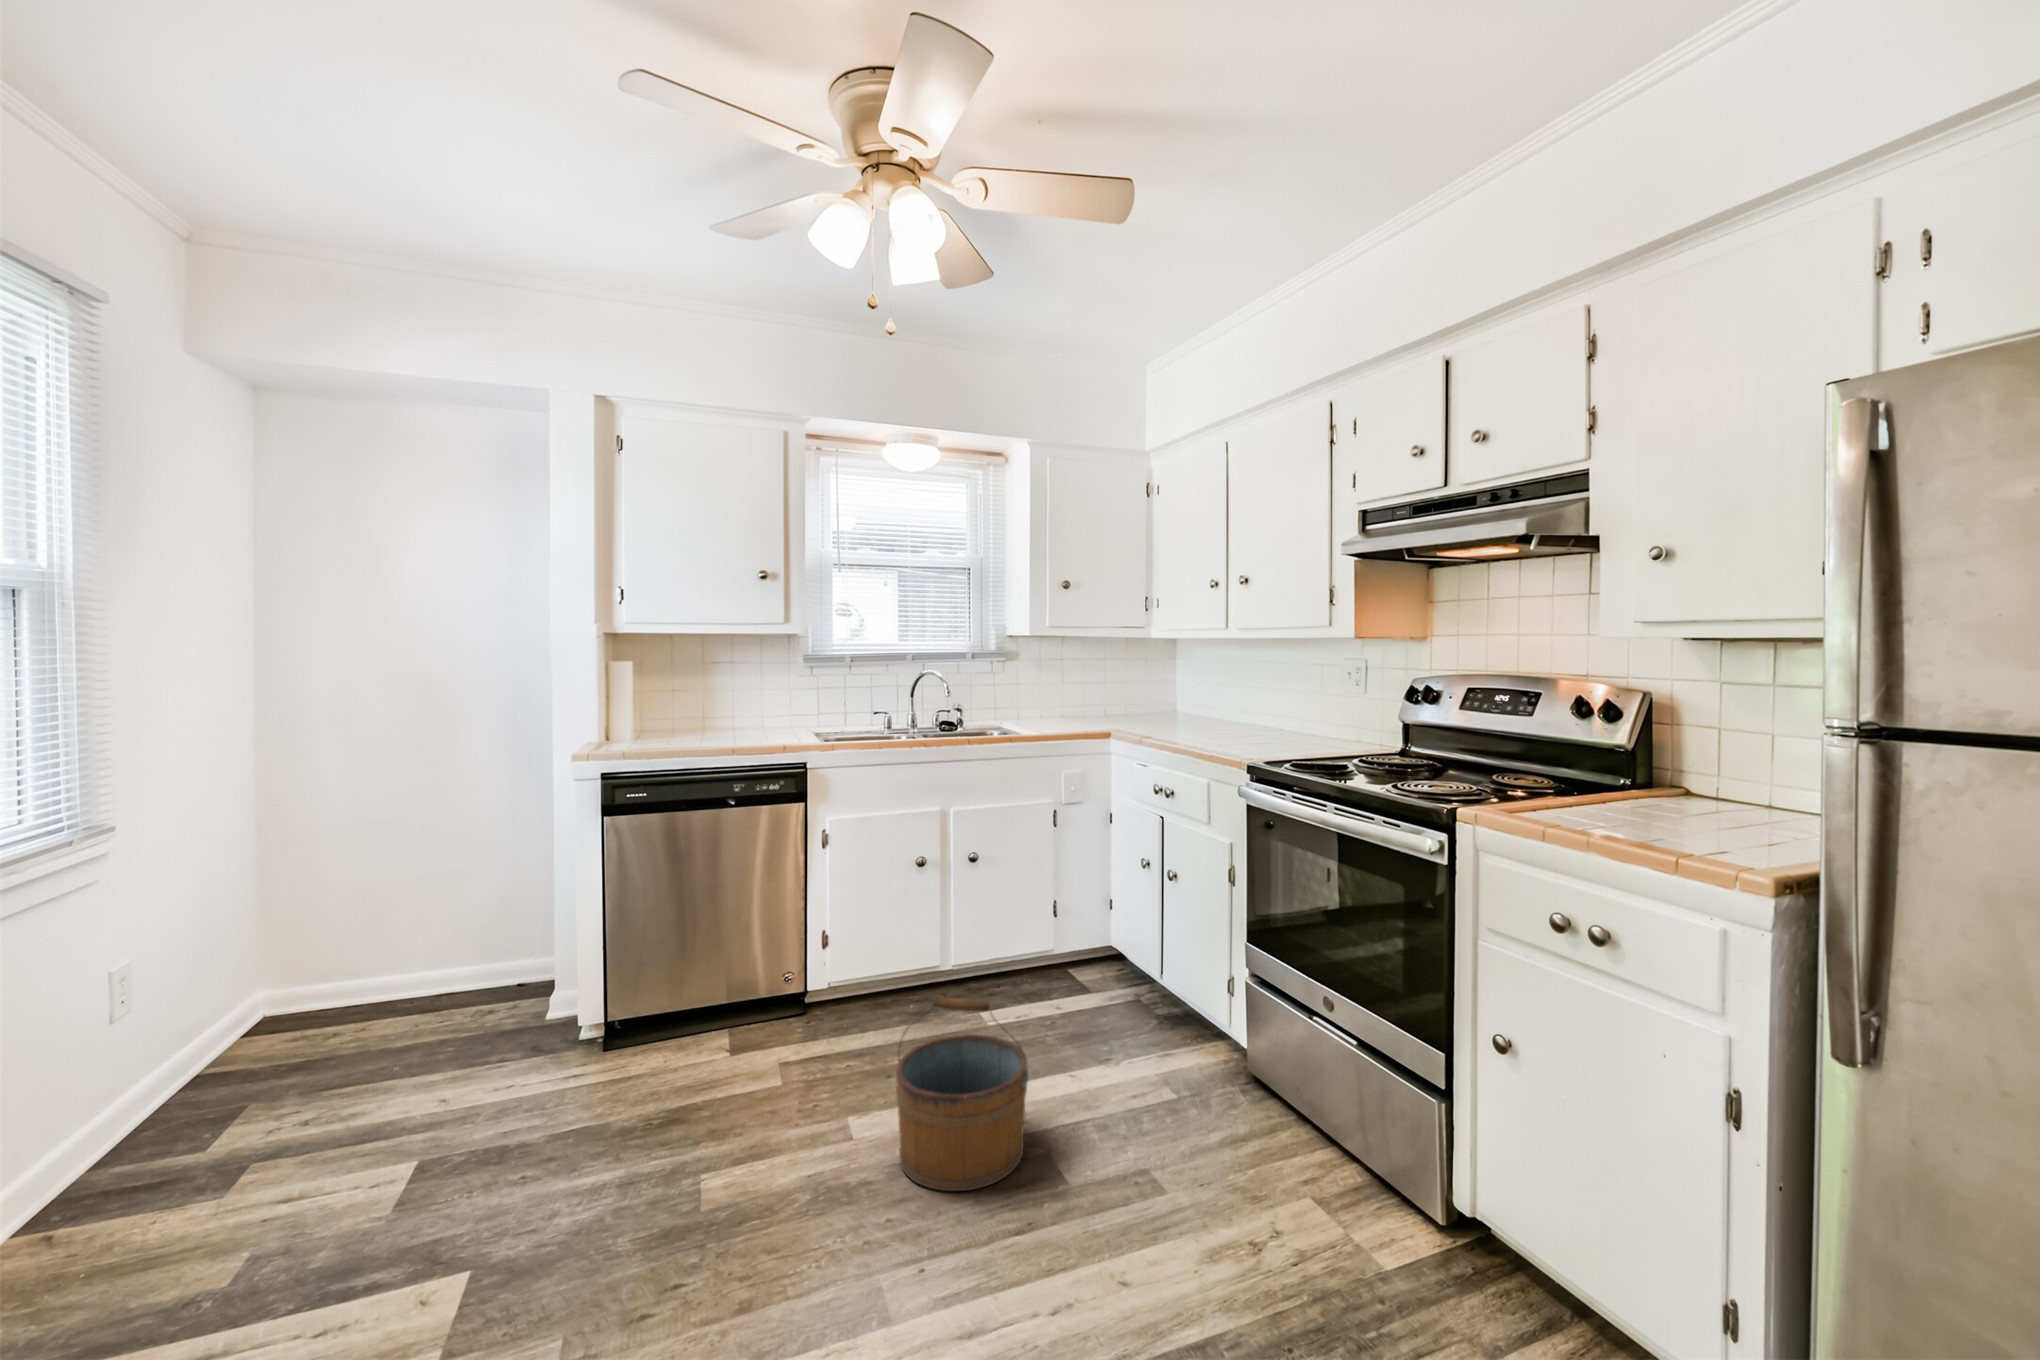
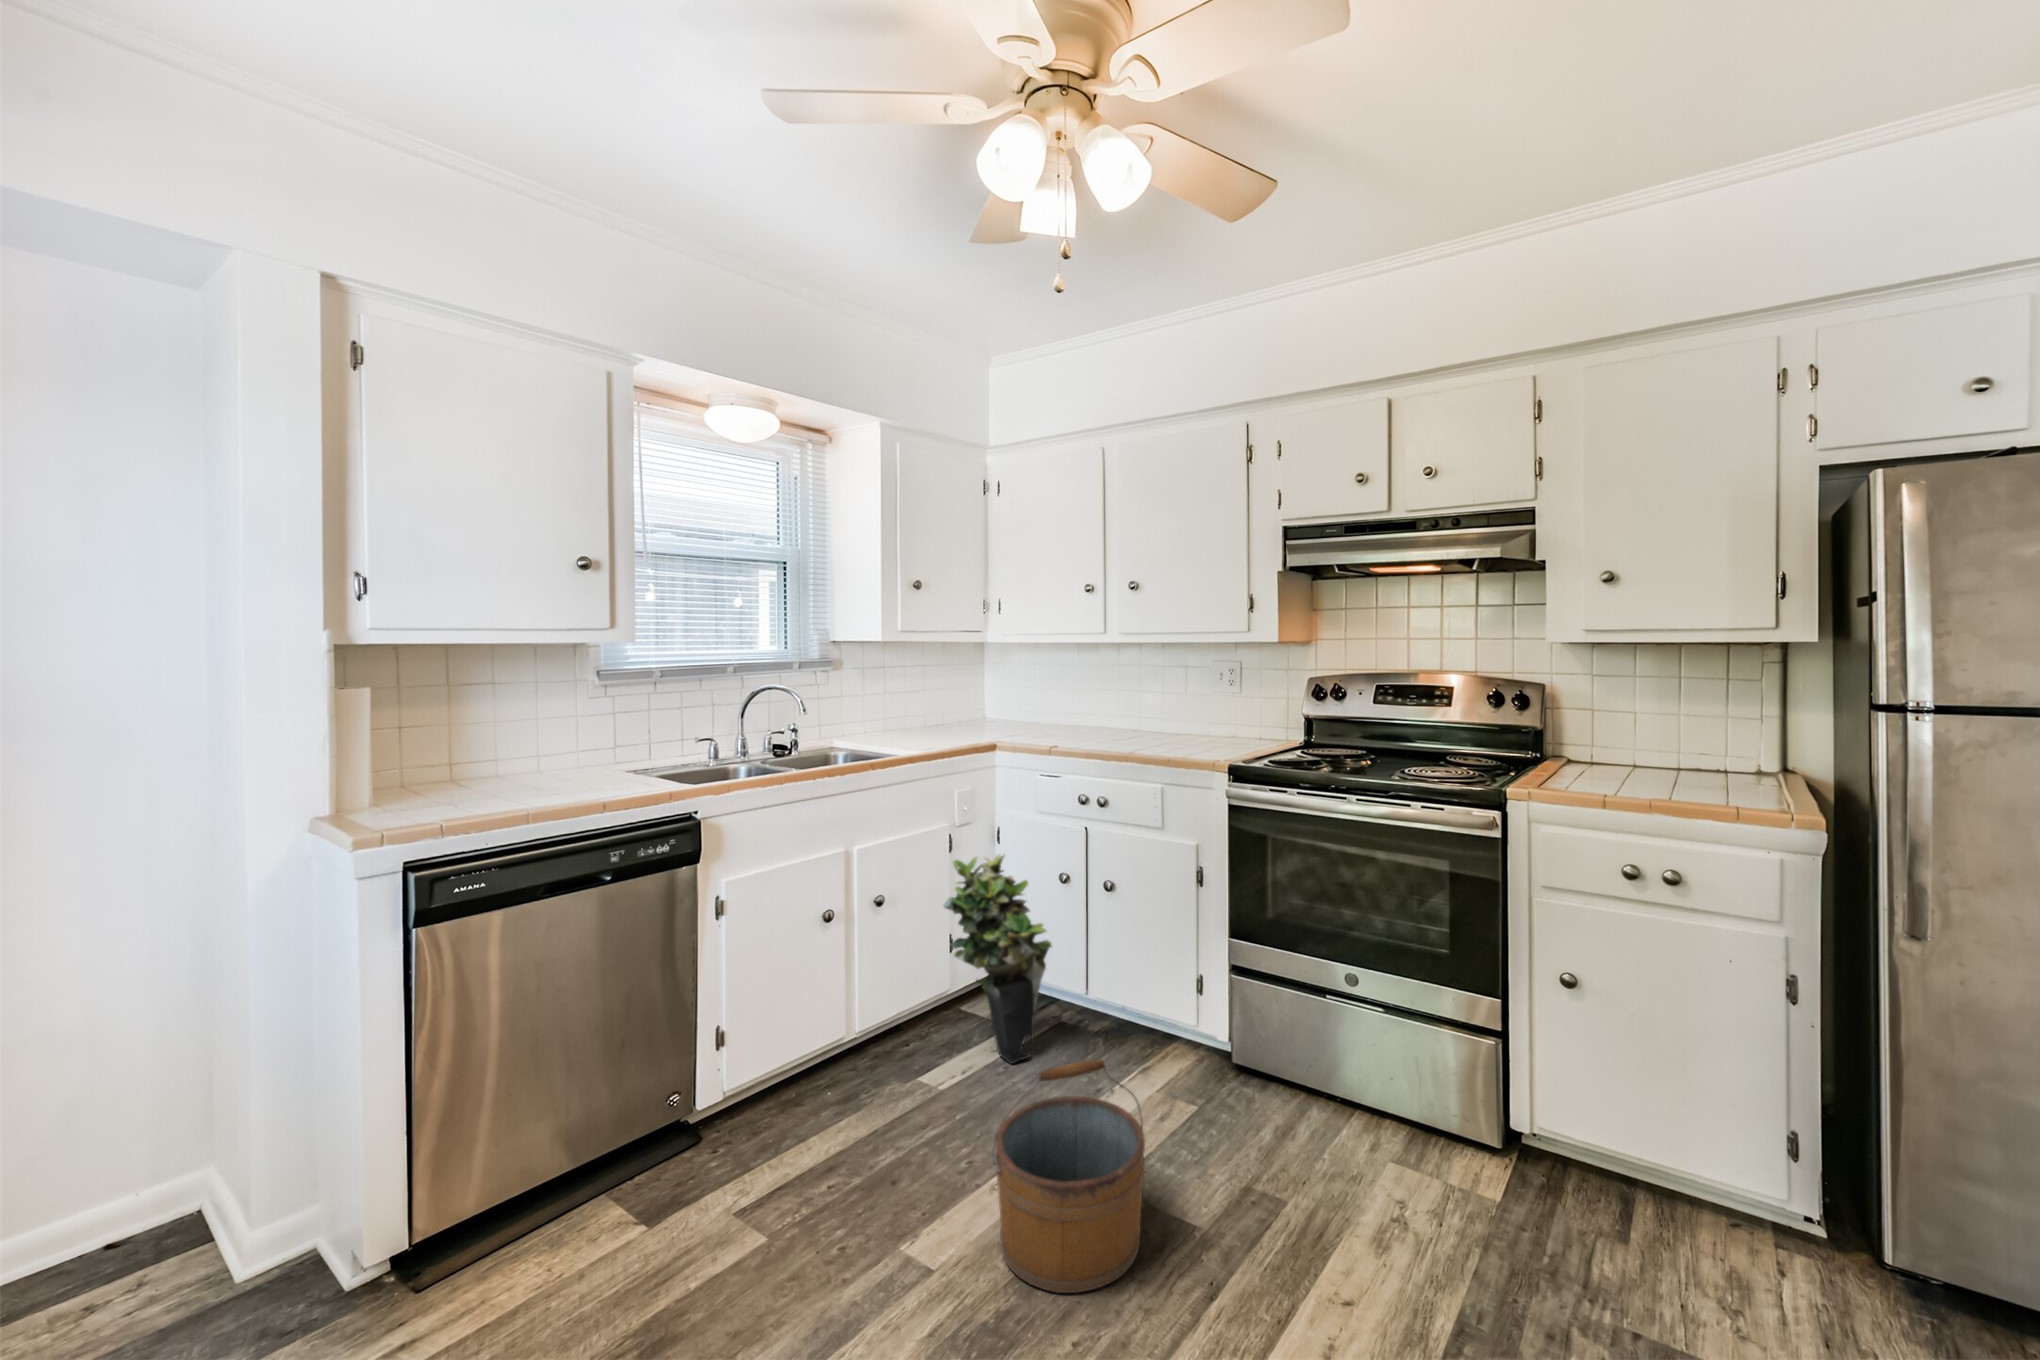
potted plant: none [1016,833,1116,1025] -> present [943,855,1052,1064]

